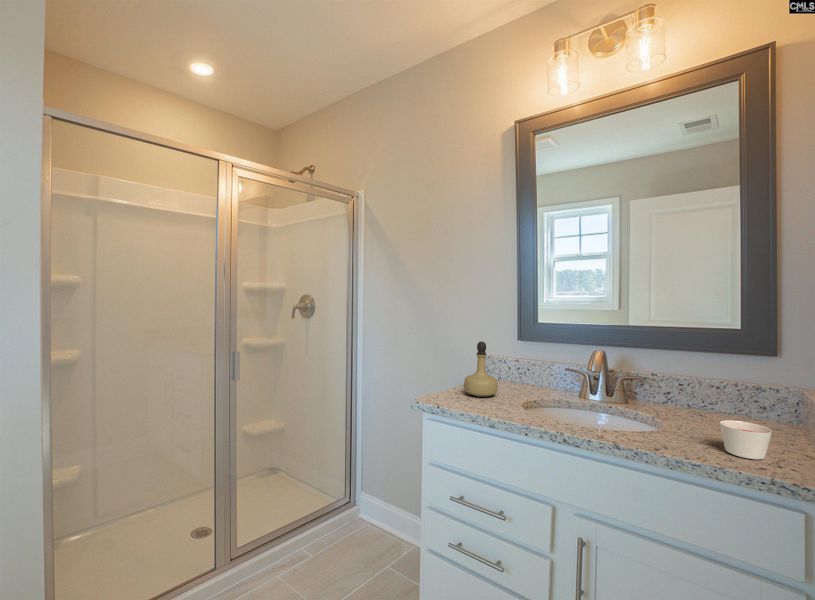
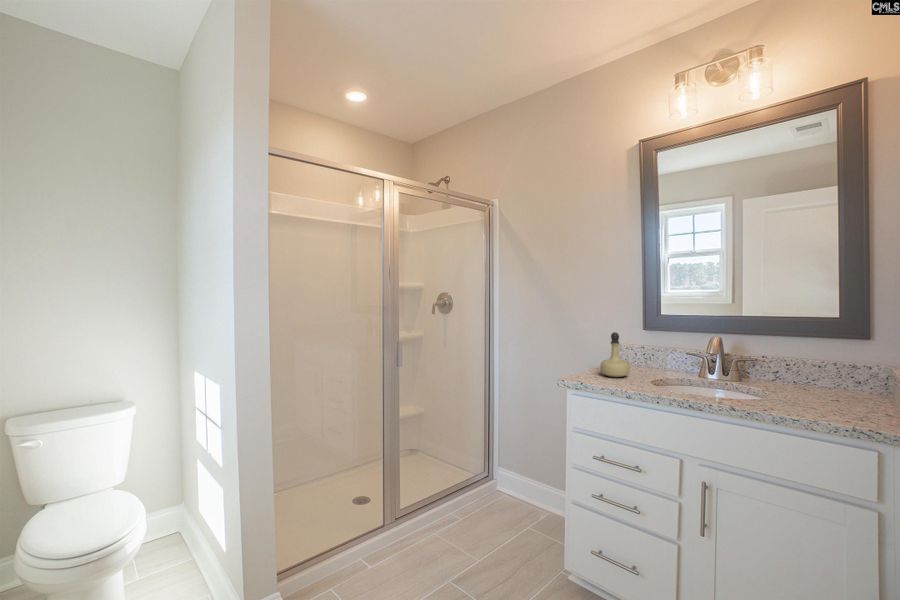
candle: present [720,420,772,460] -> none [816,389,855,416]

